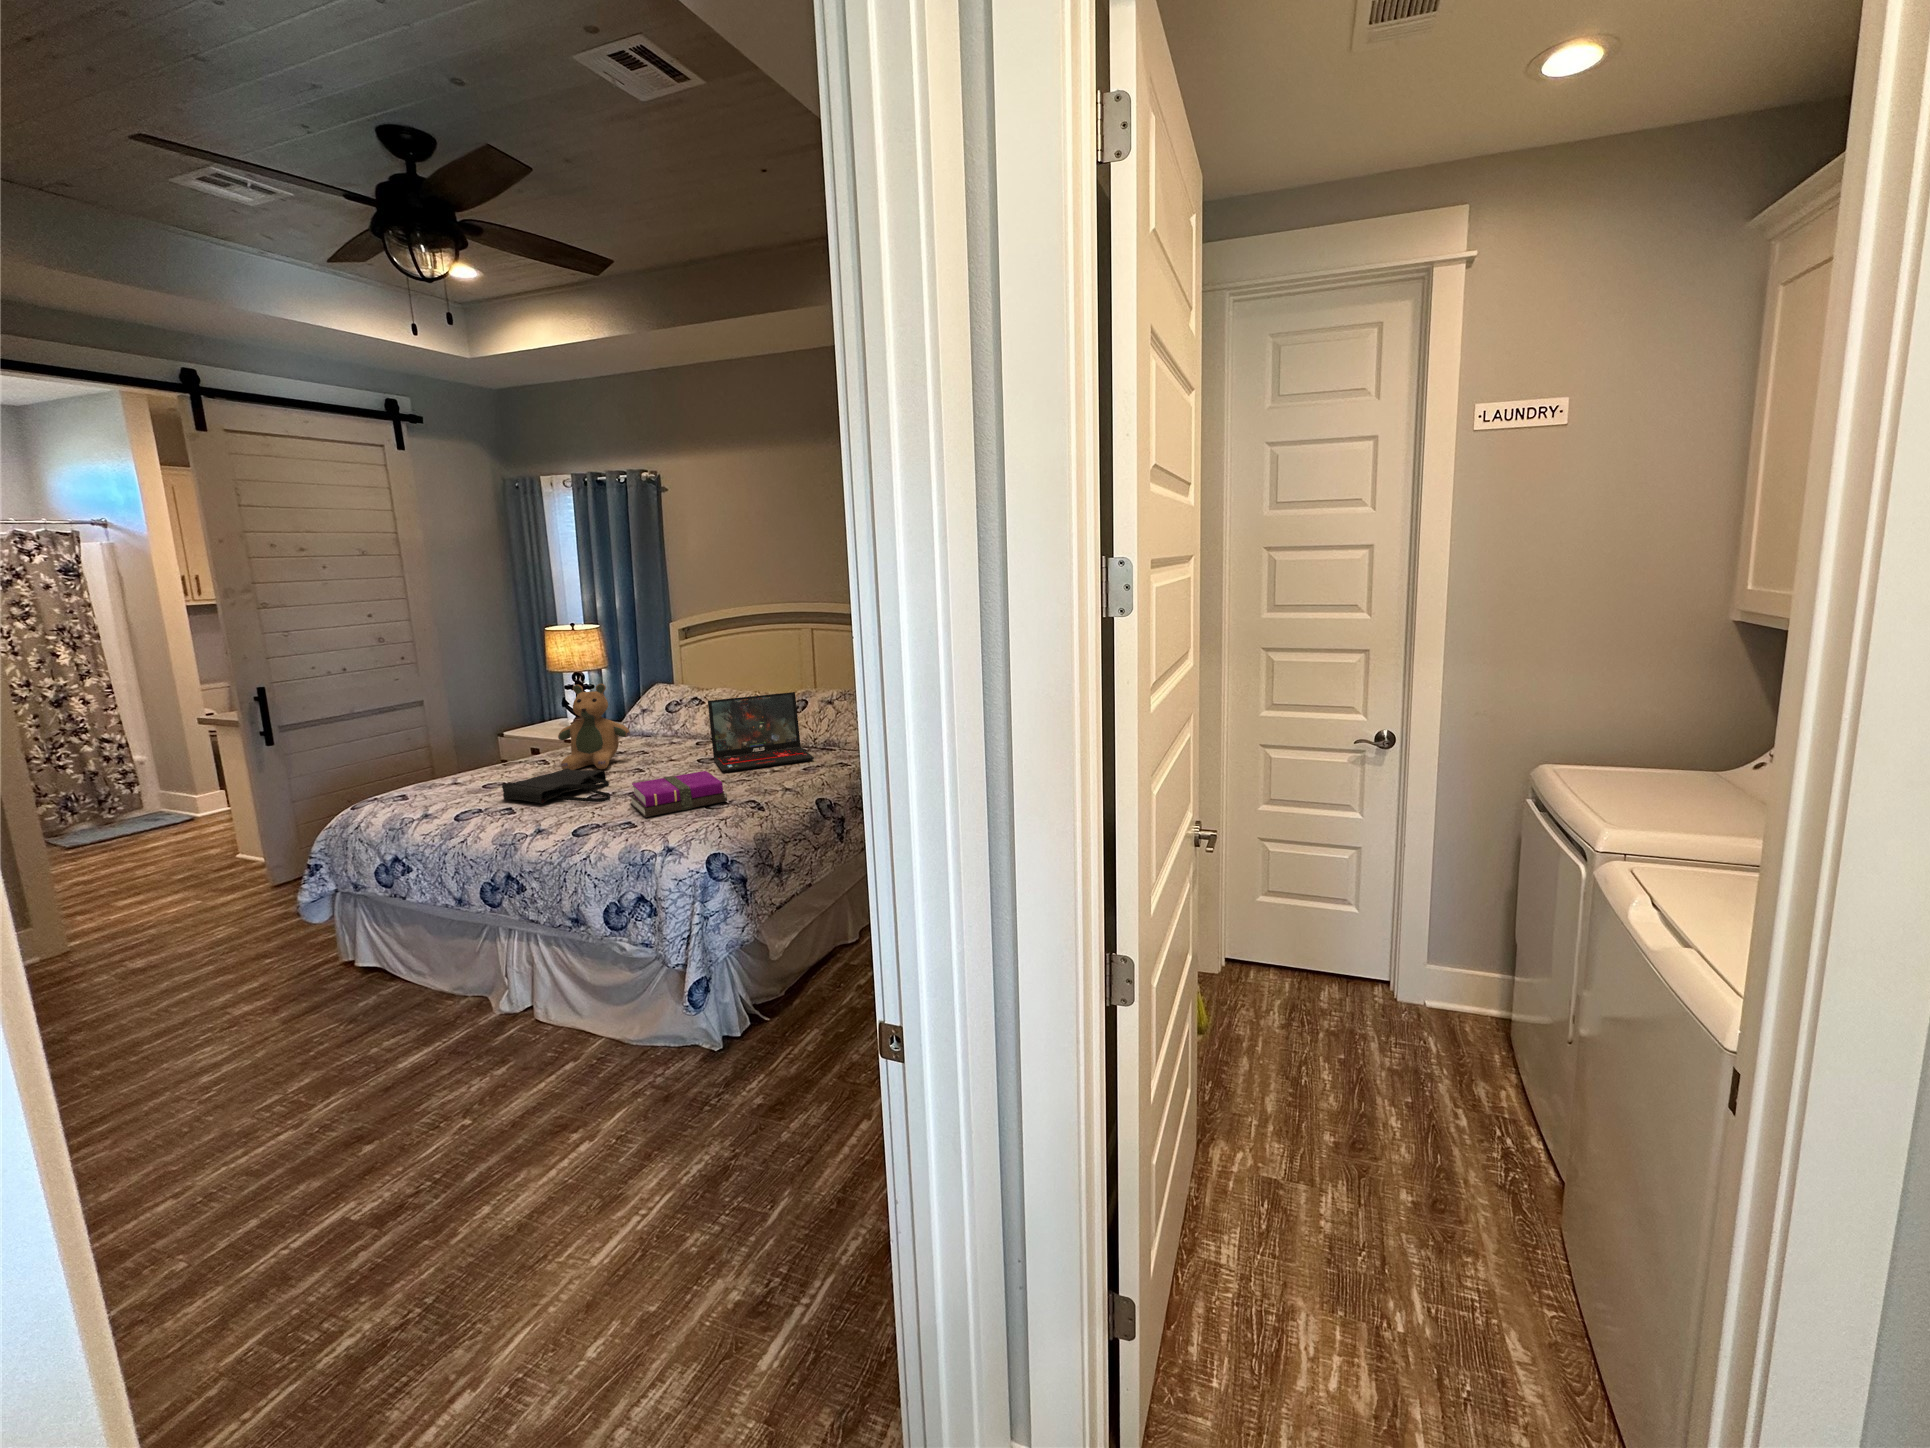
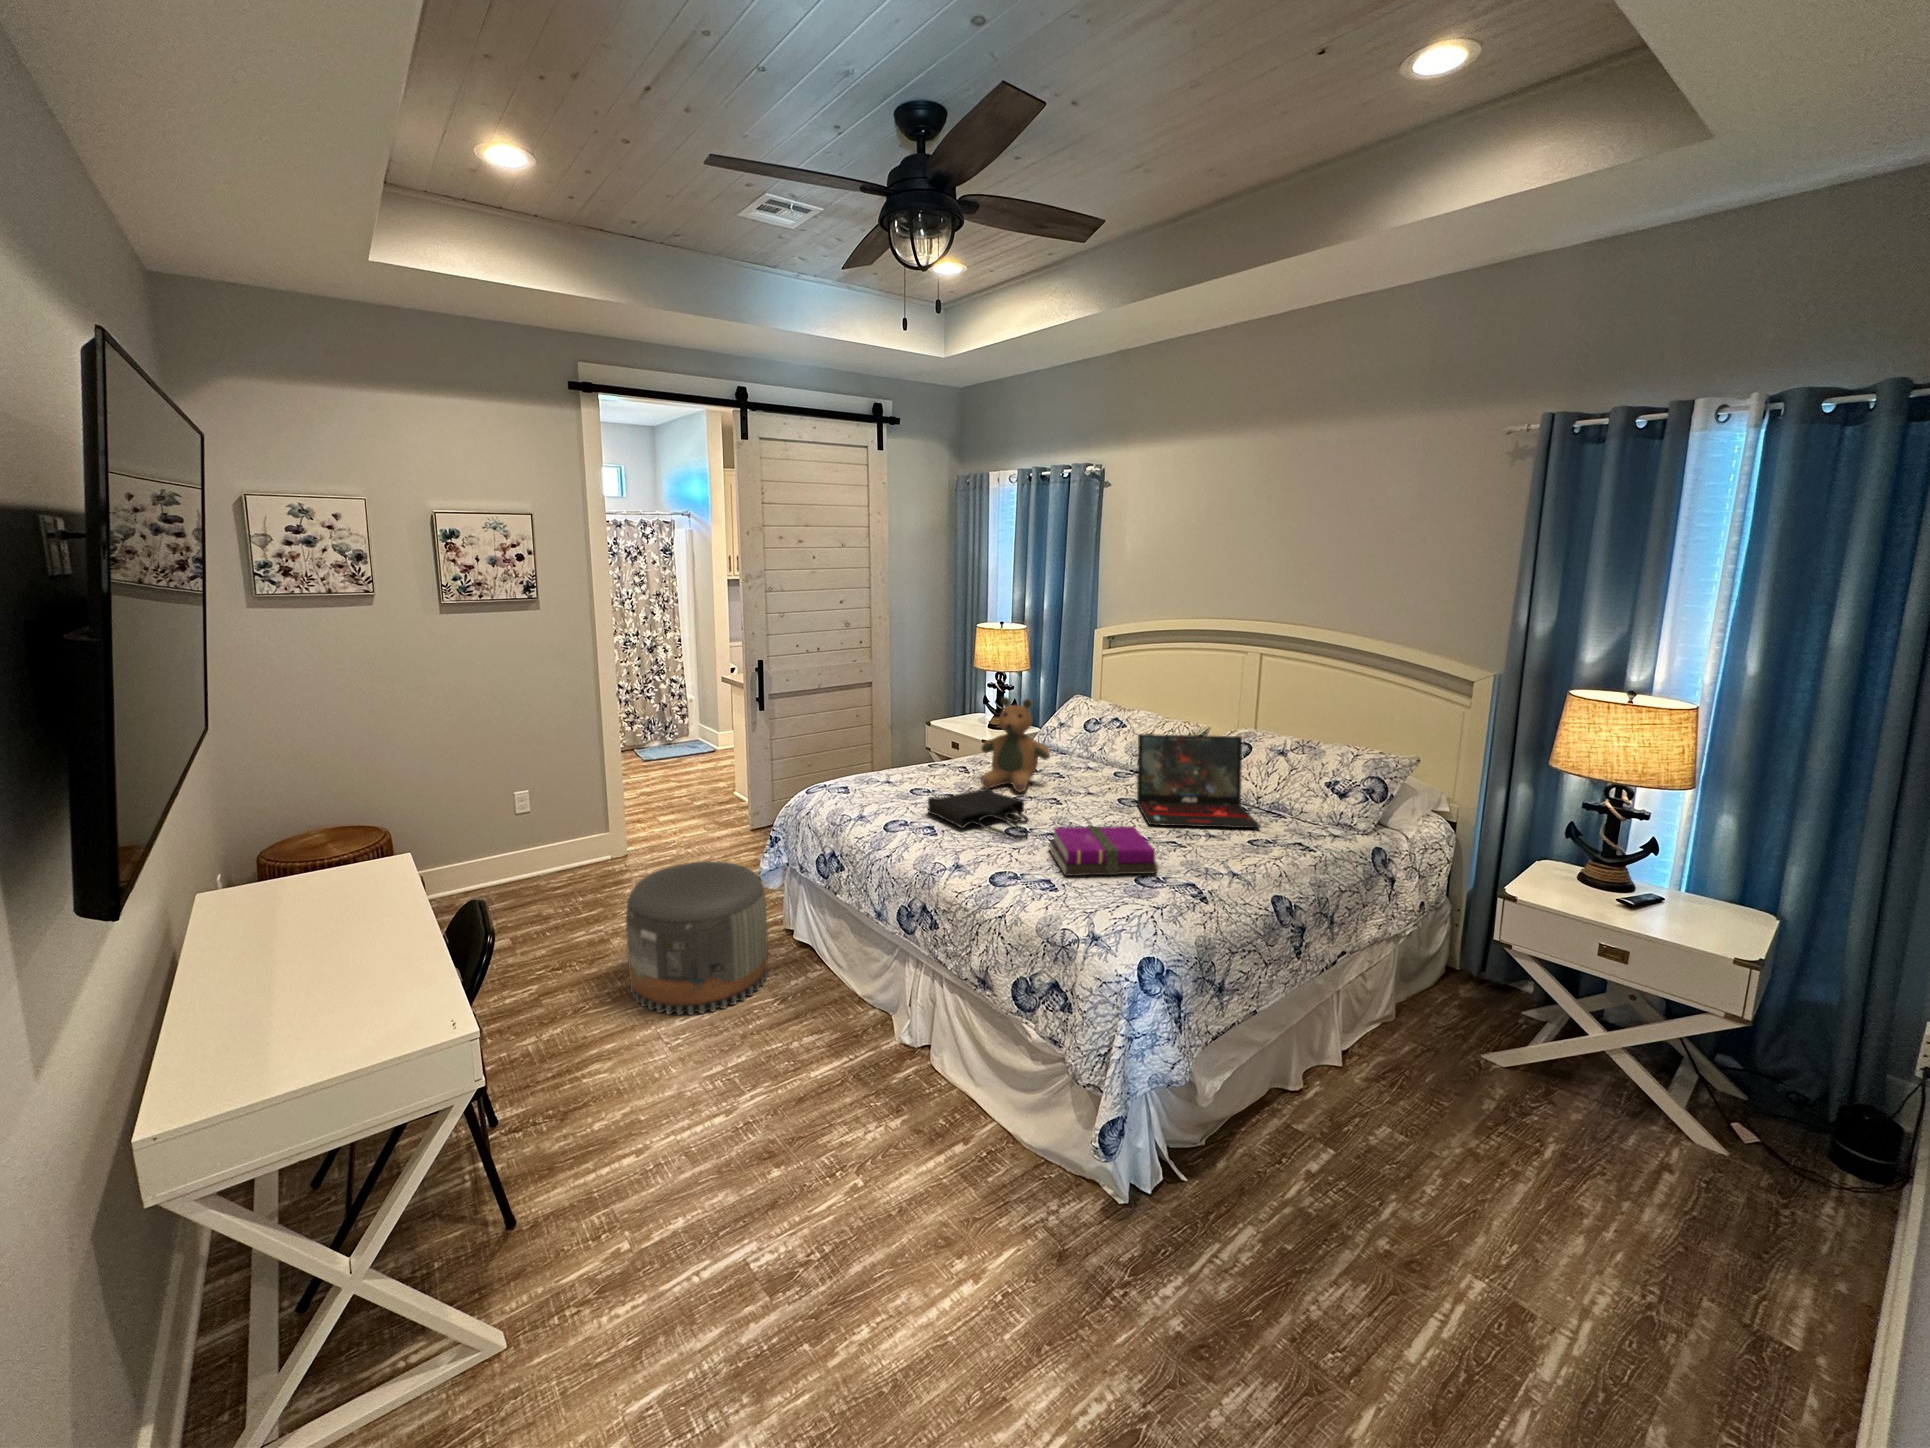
pouf: none [98,901,324,1083] -> present [626,861,768,1015]

